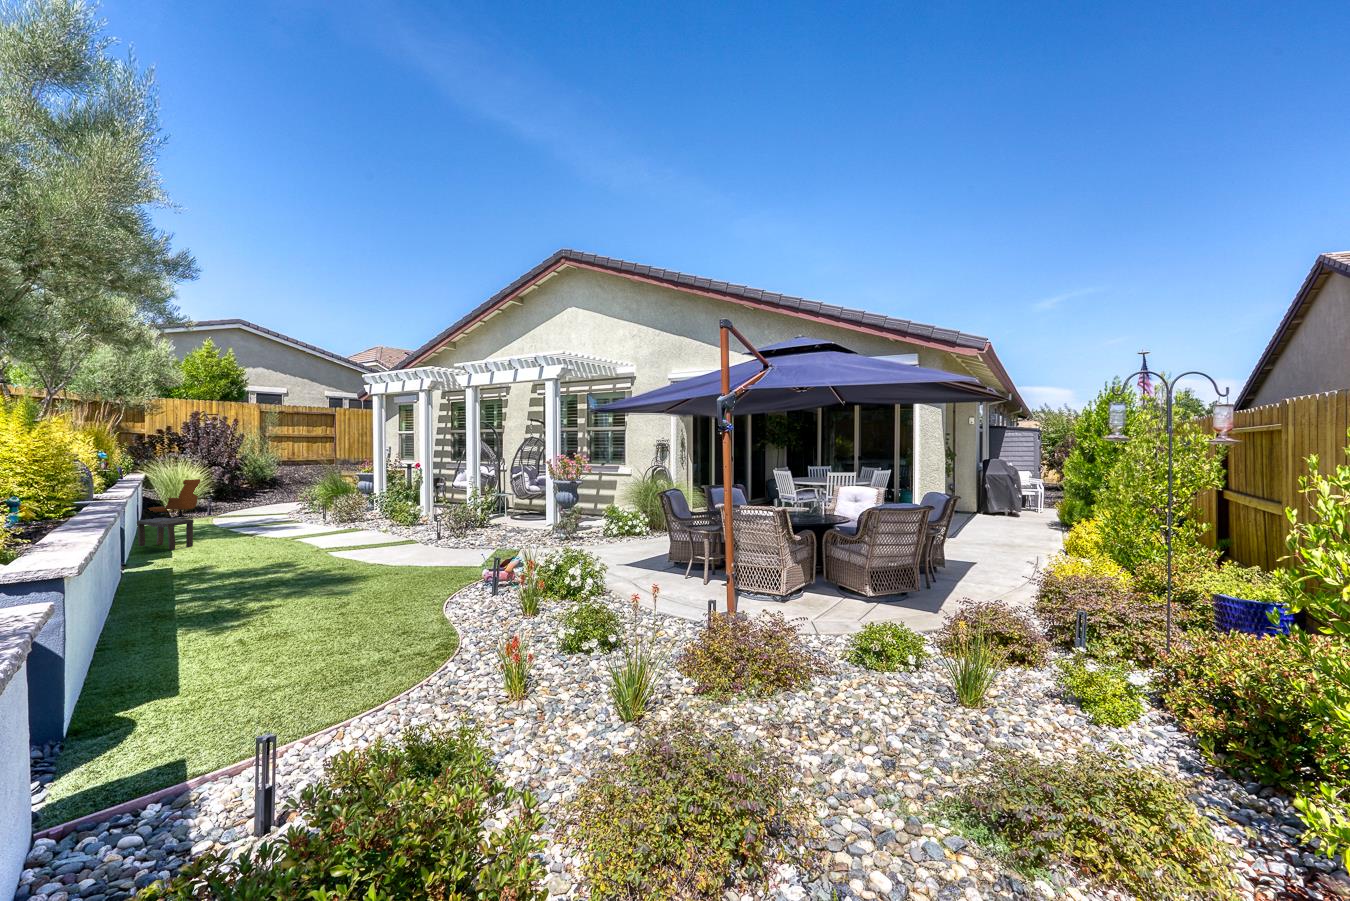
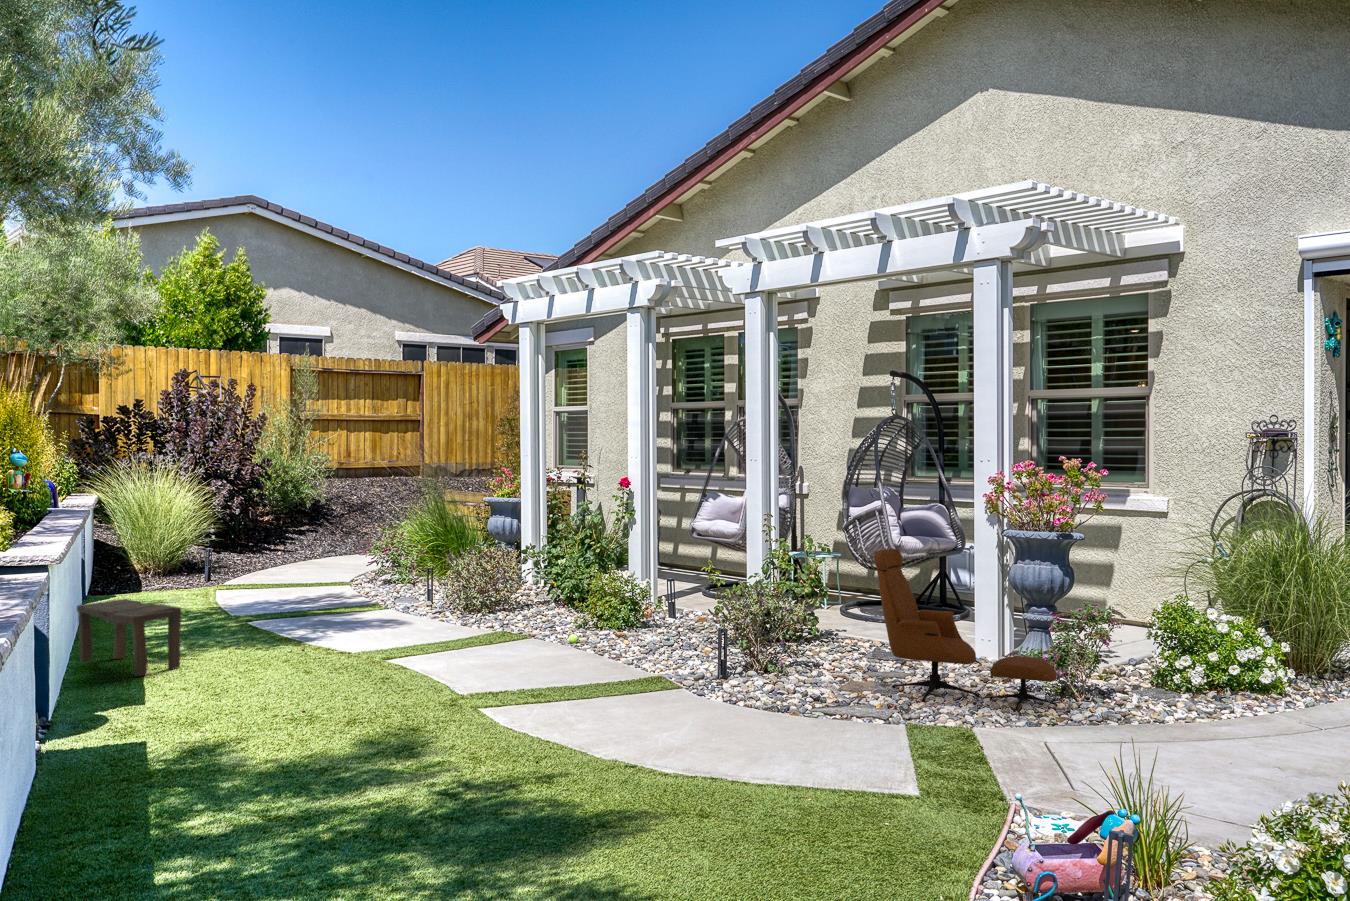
lounge chair: present [148,479,200,519] -> present [874,549,1057,710]

